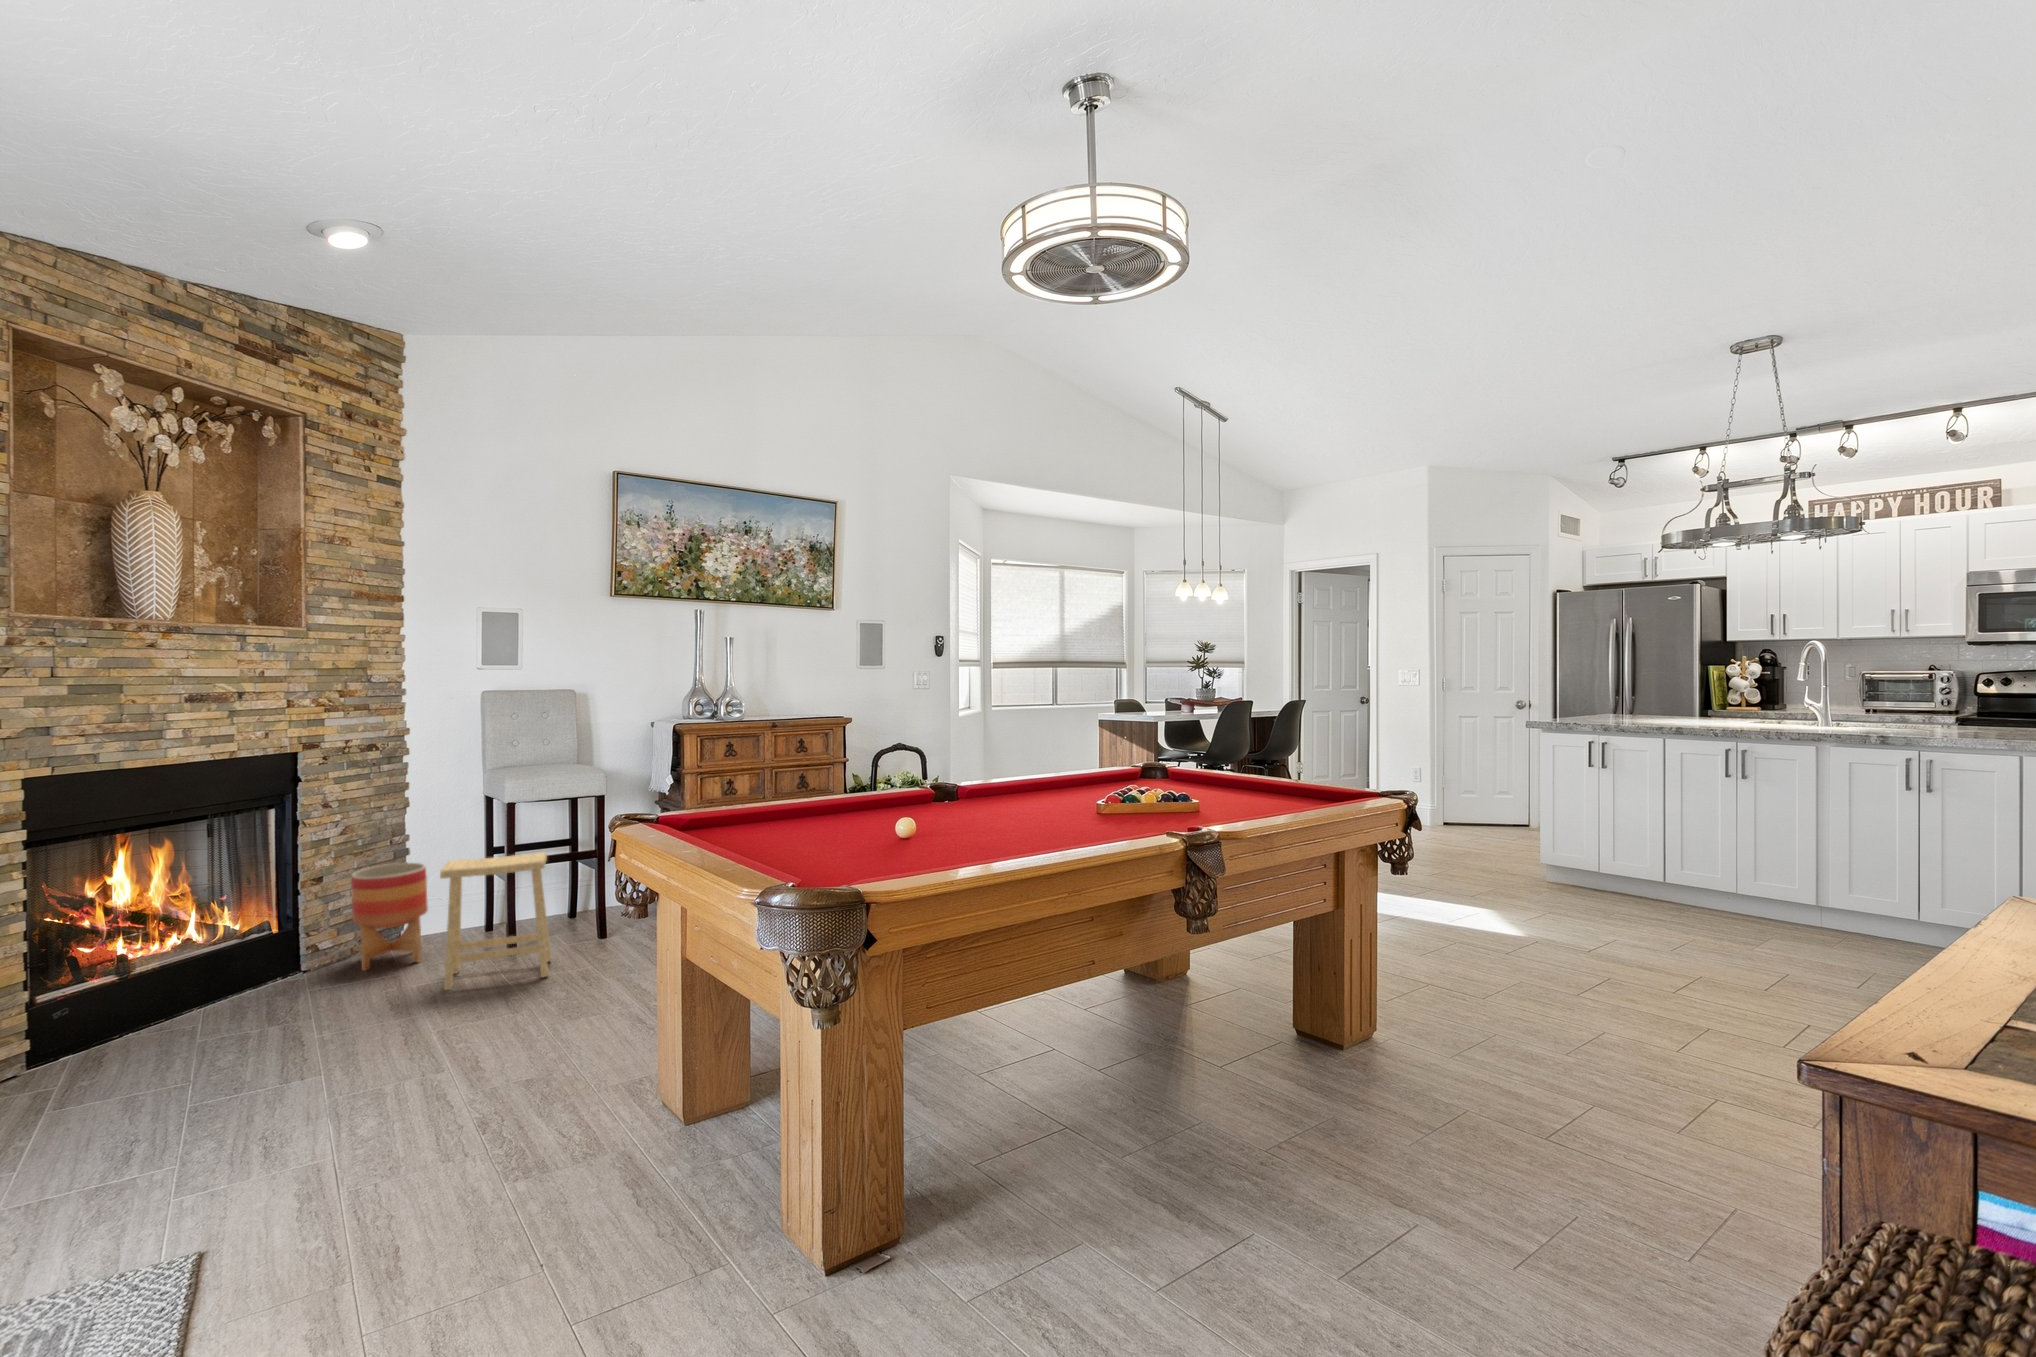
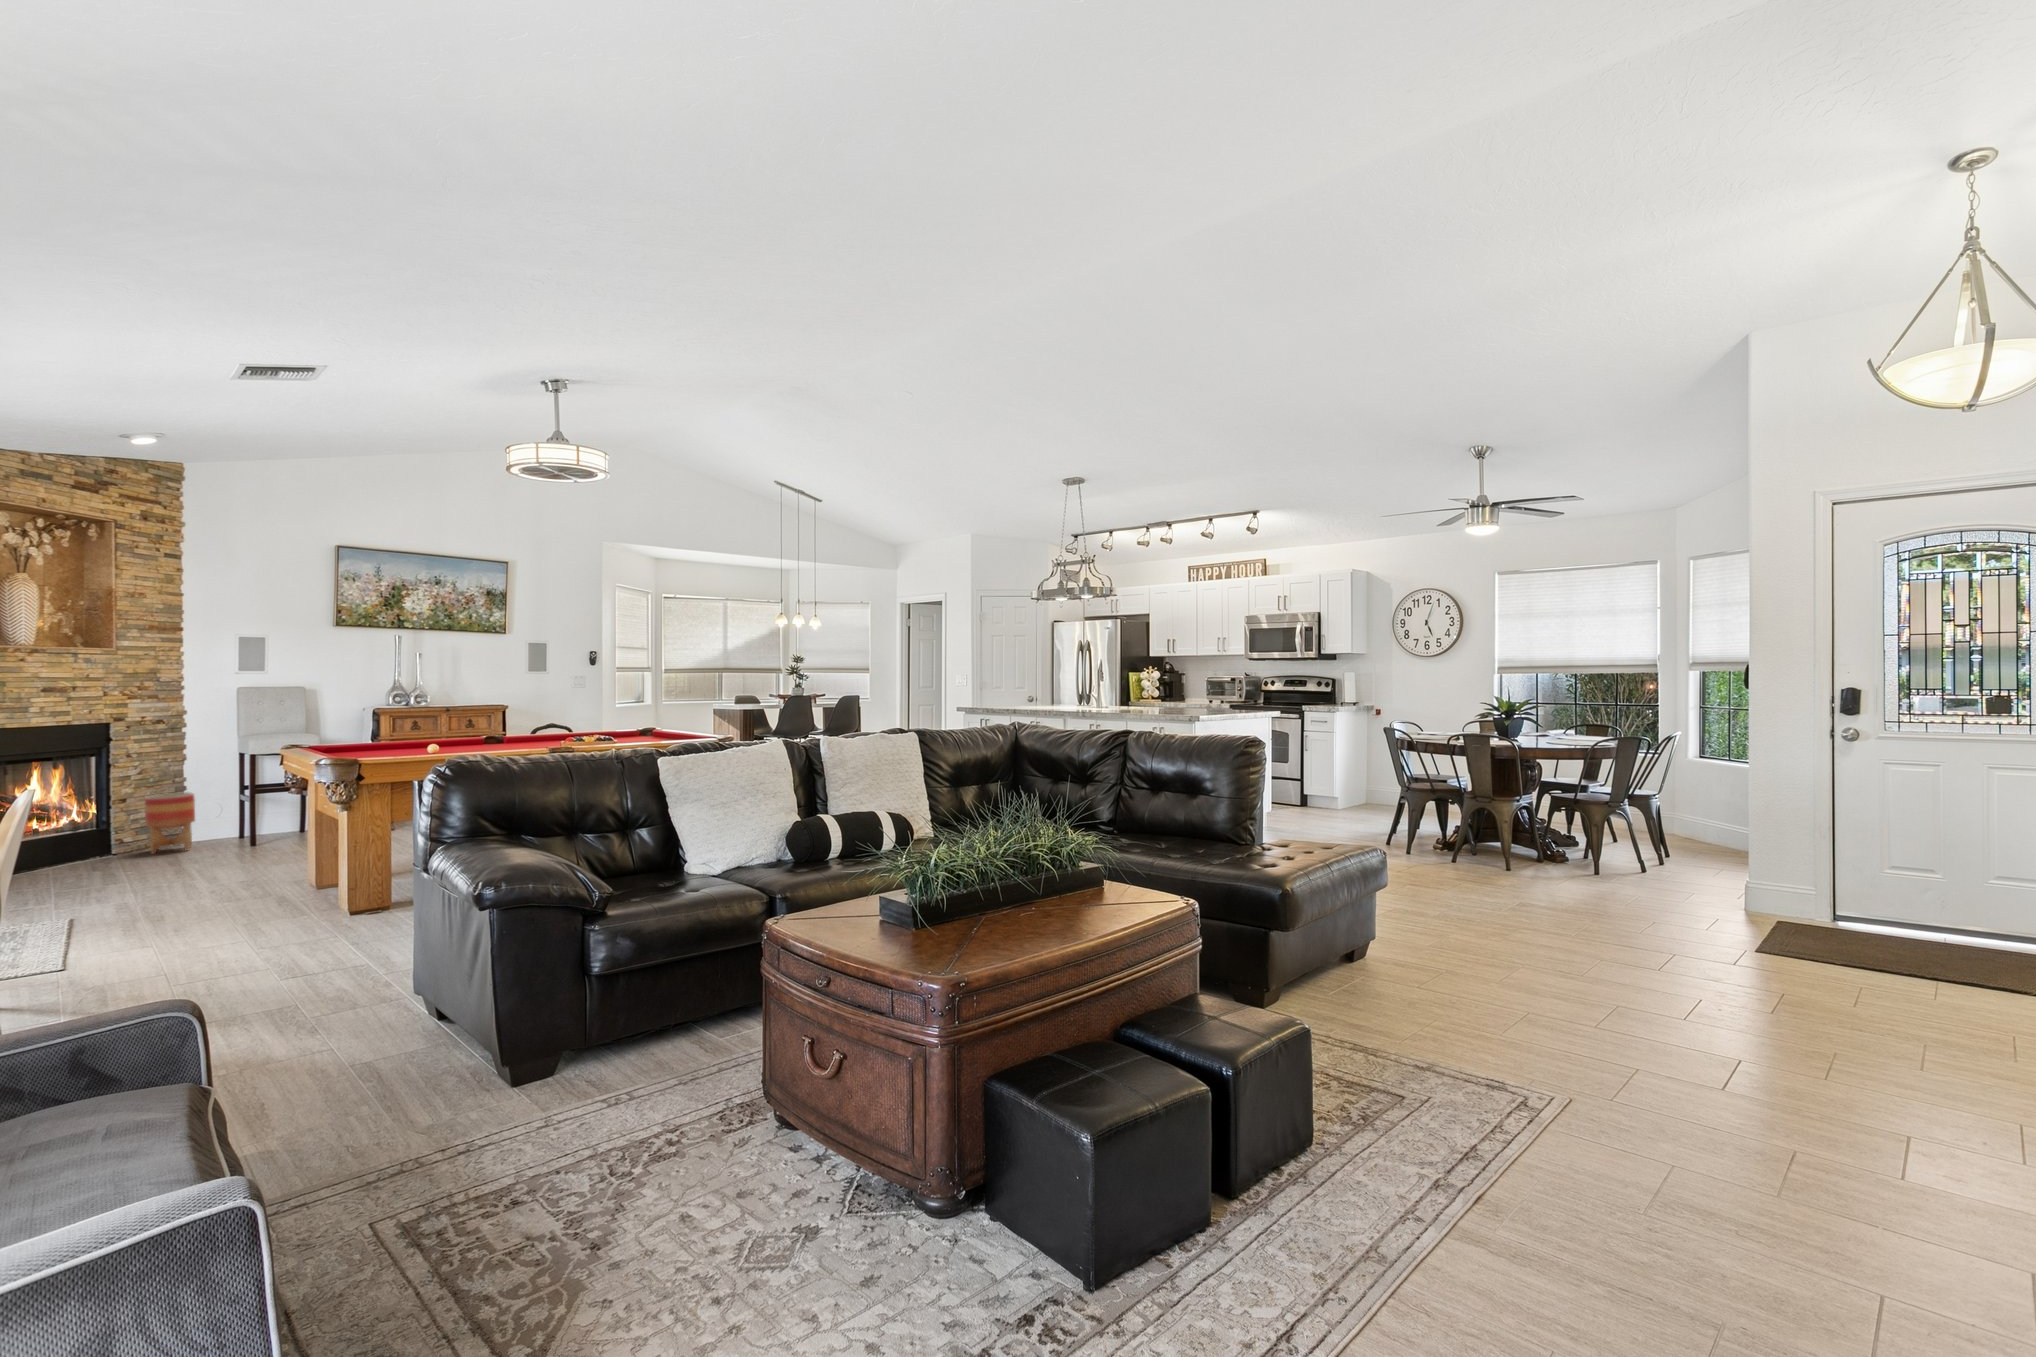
footstool: present [440,852,551,990] -> none [197,783,273,859]

